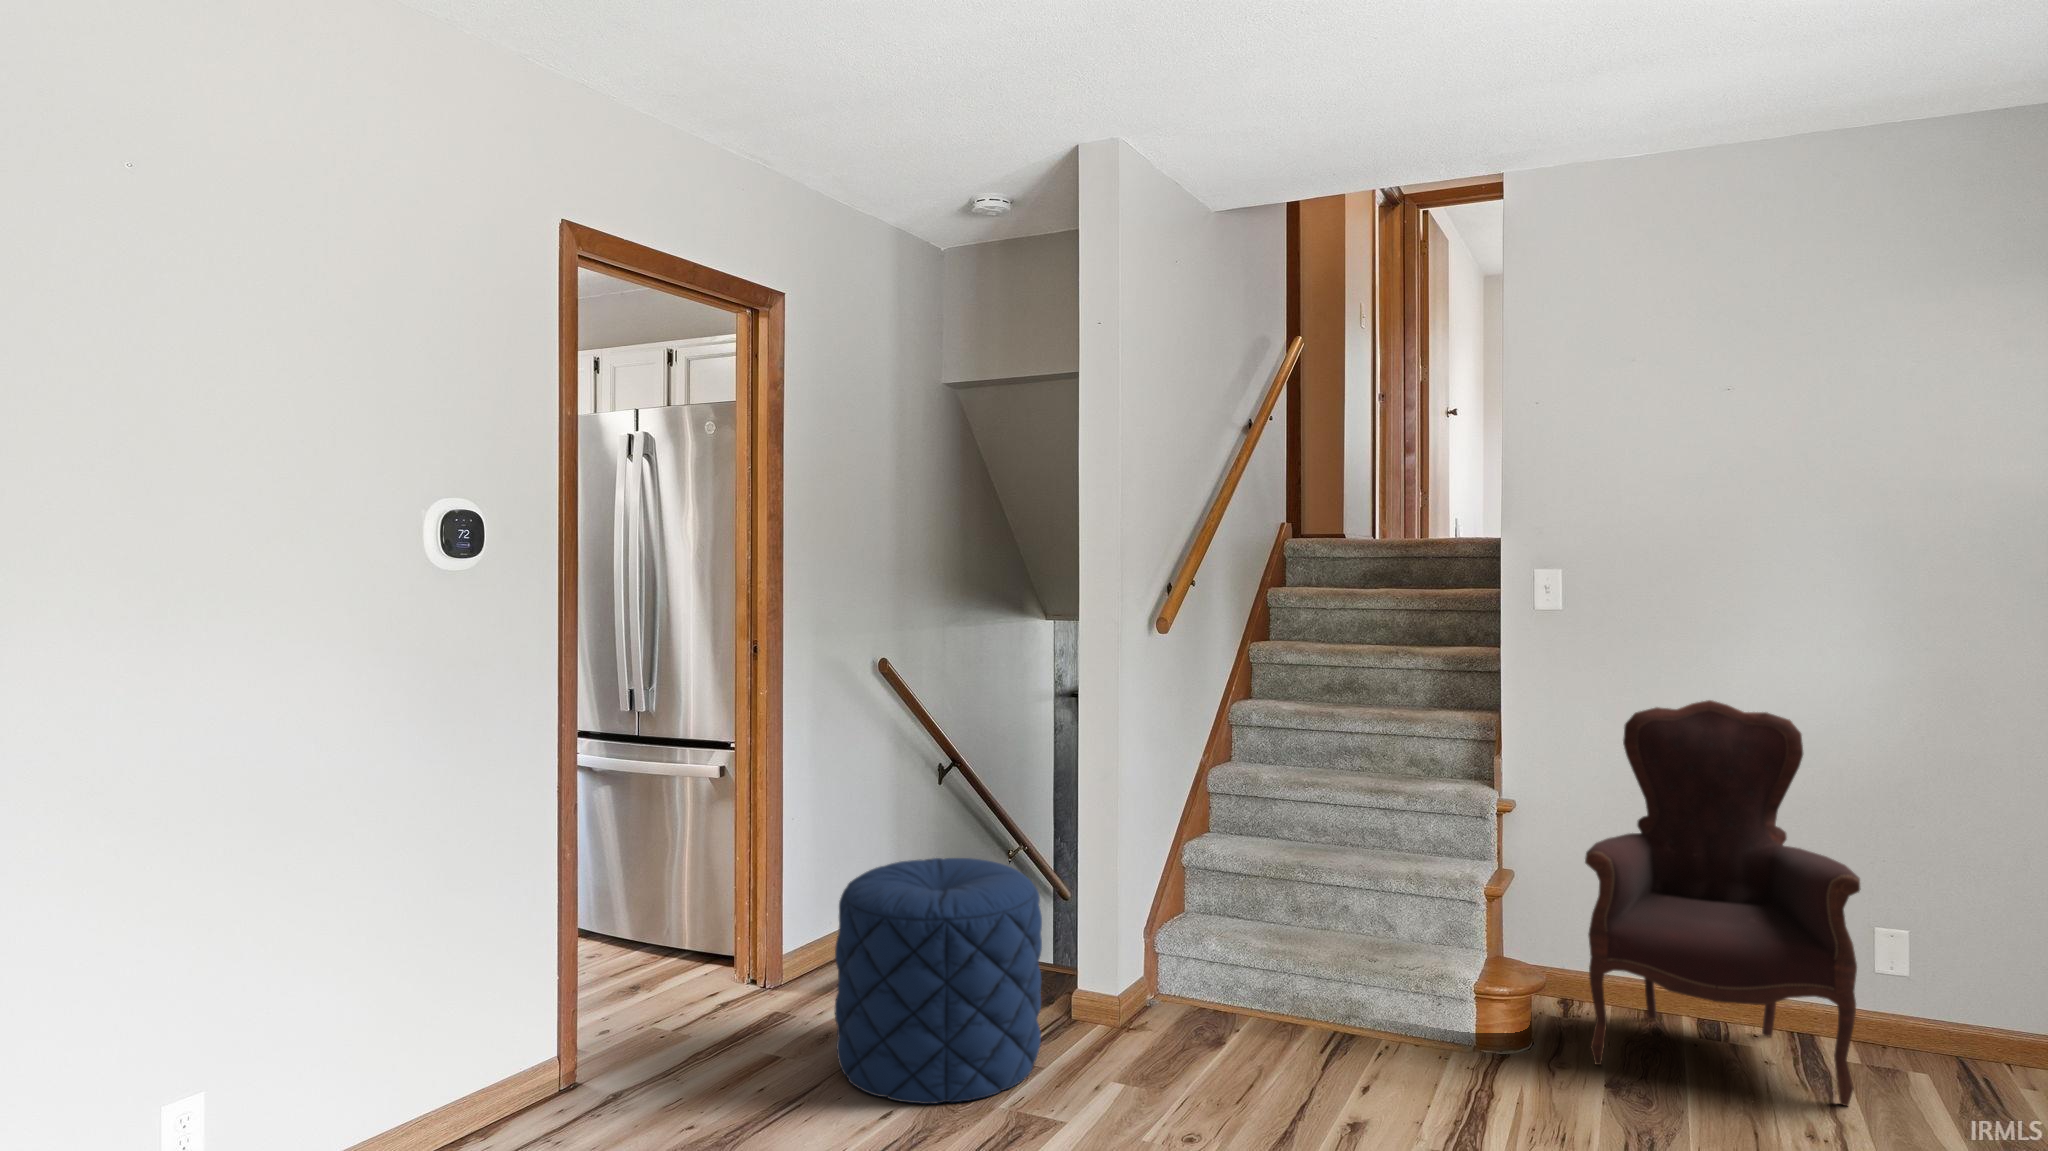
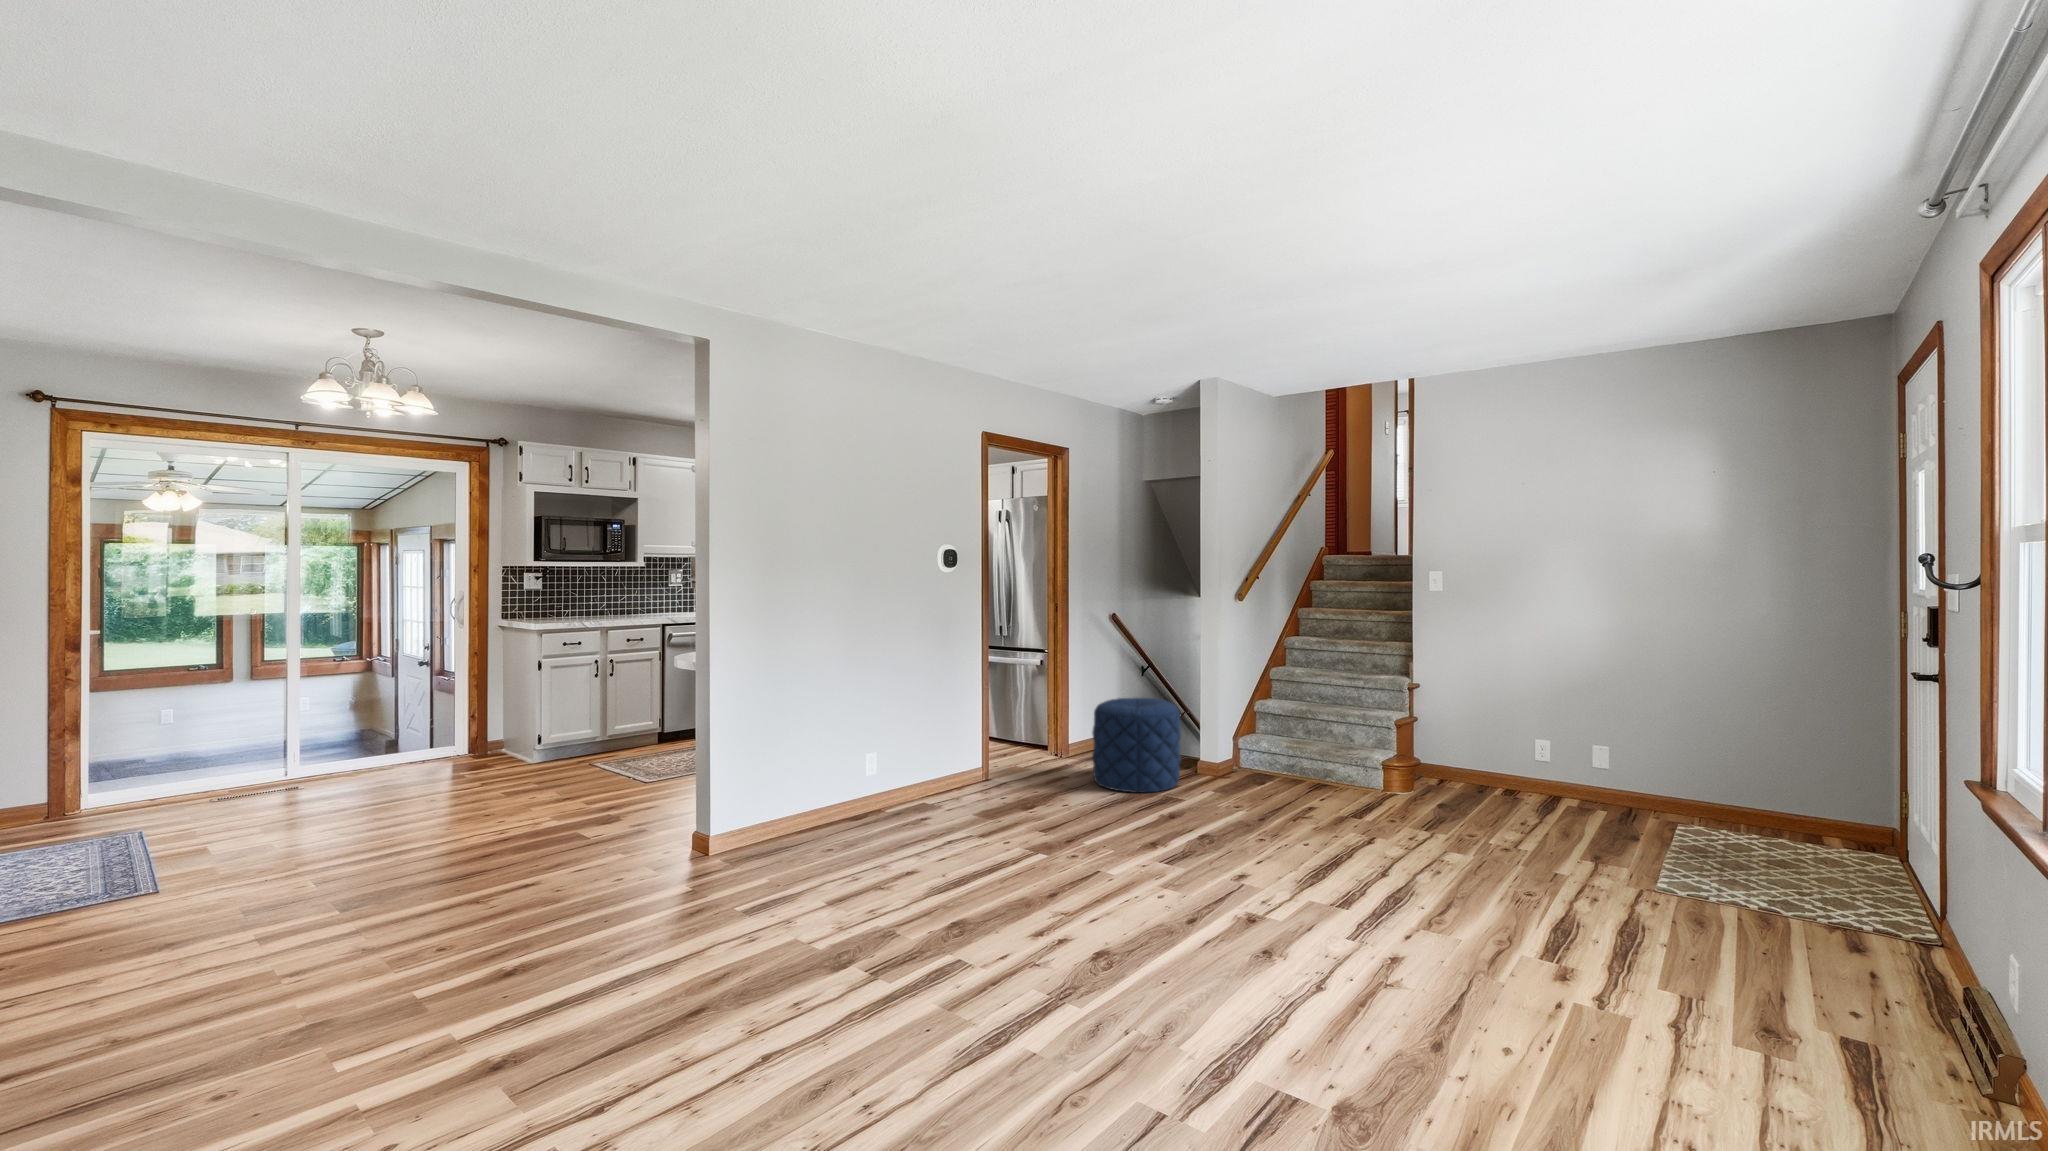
armchair: present [1585,700,1860,1106] -> none [1433,633,1559,815]

